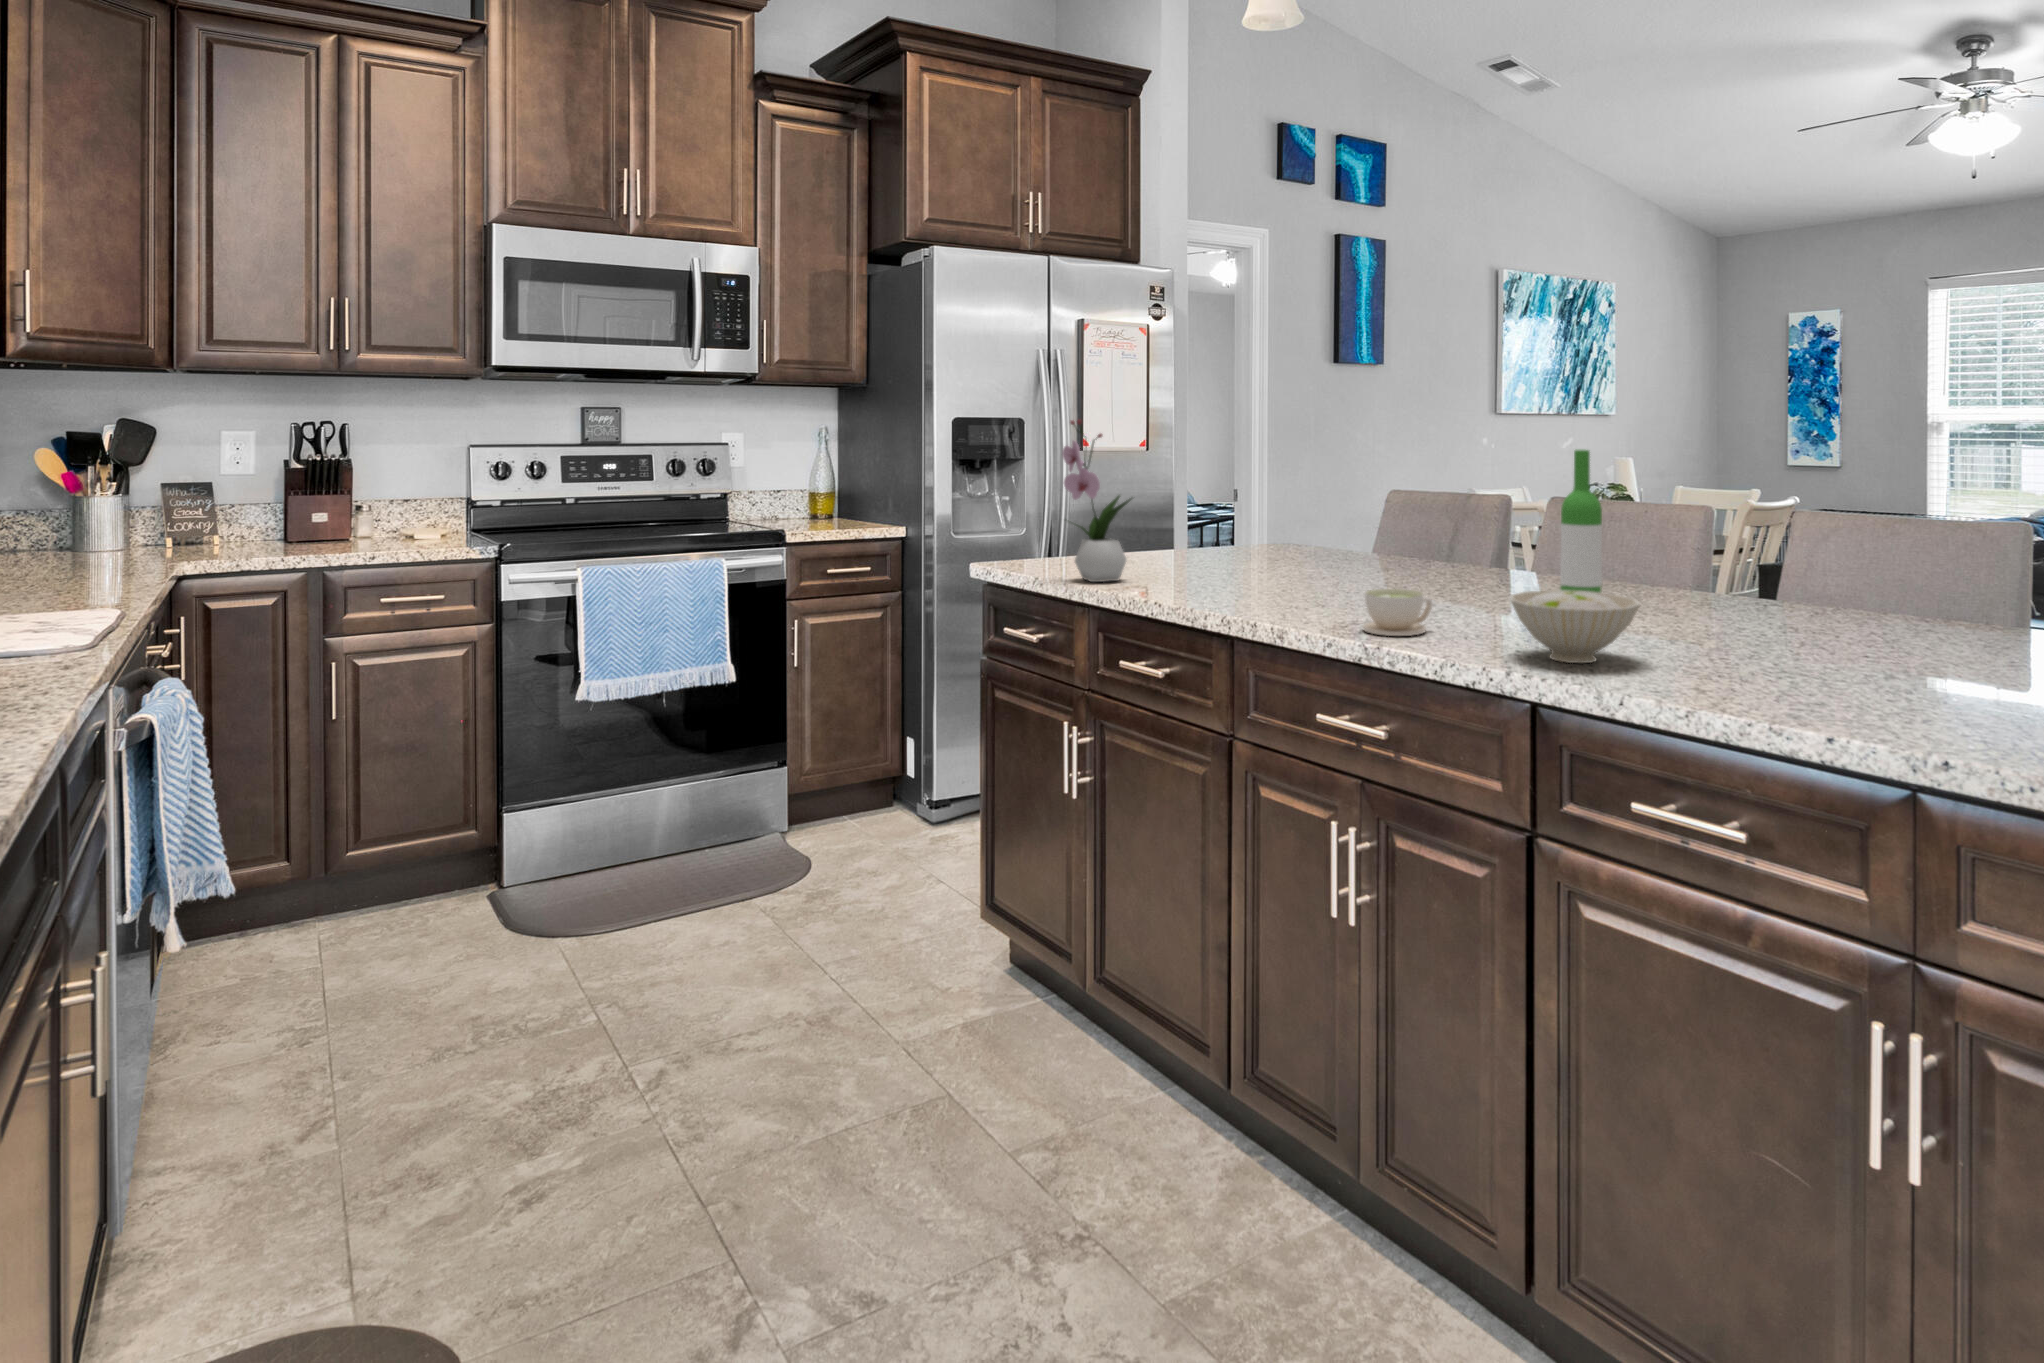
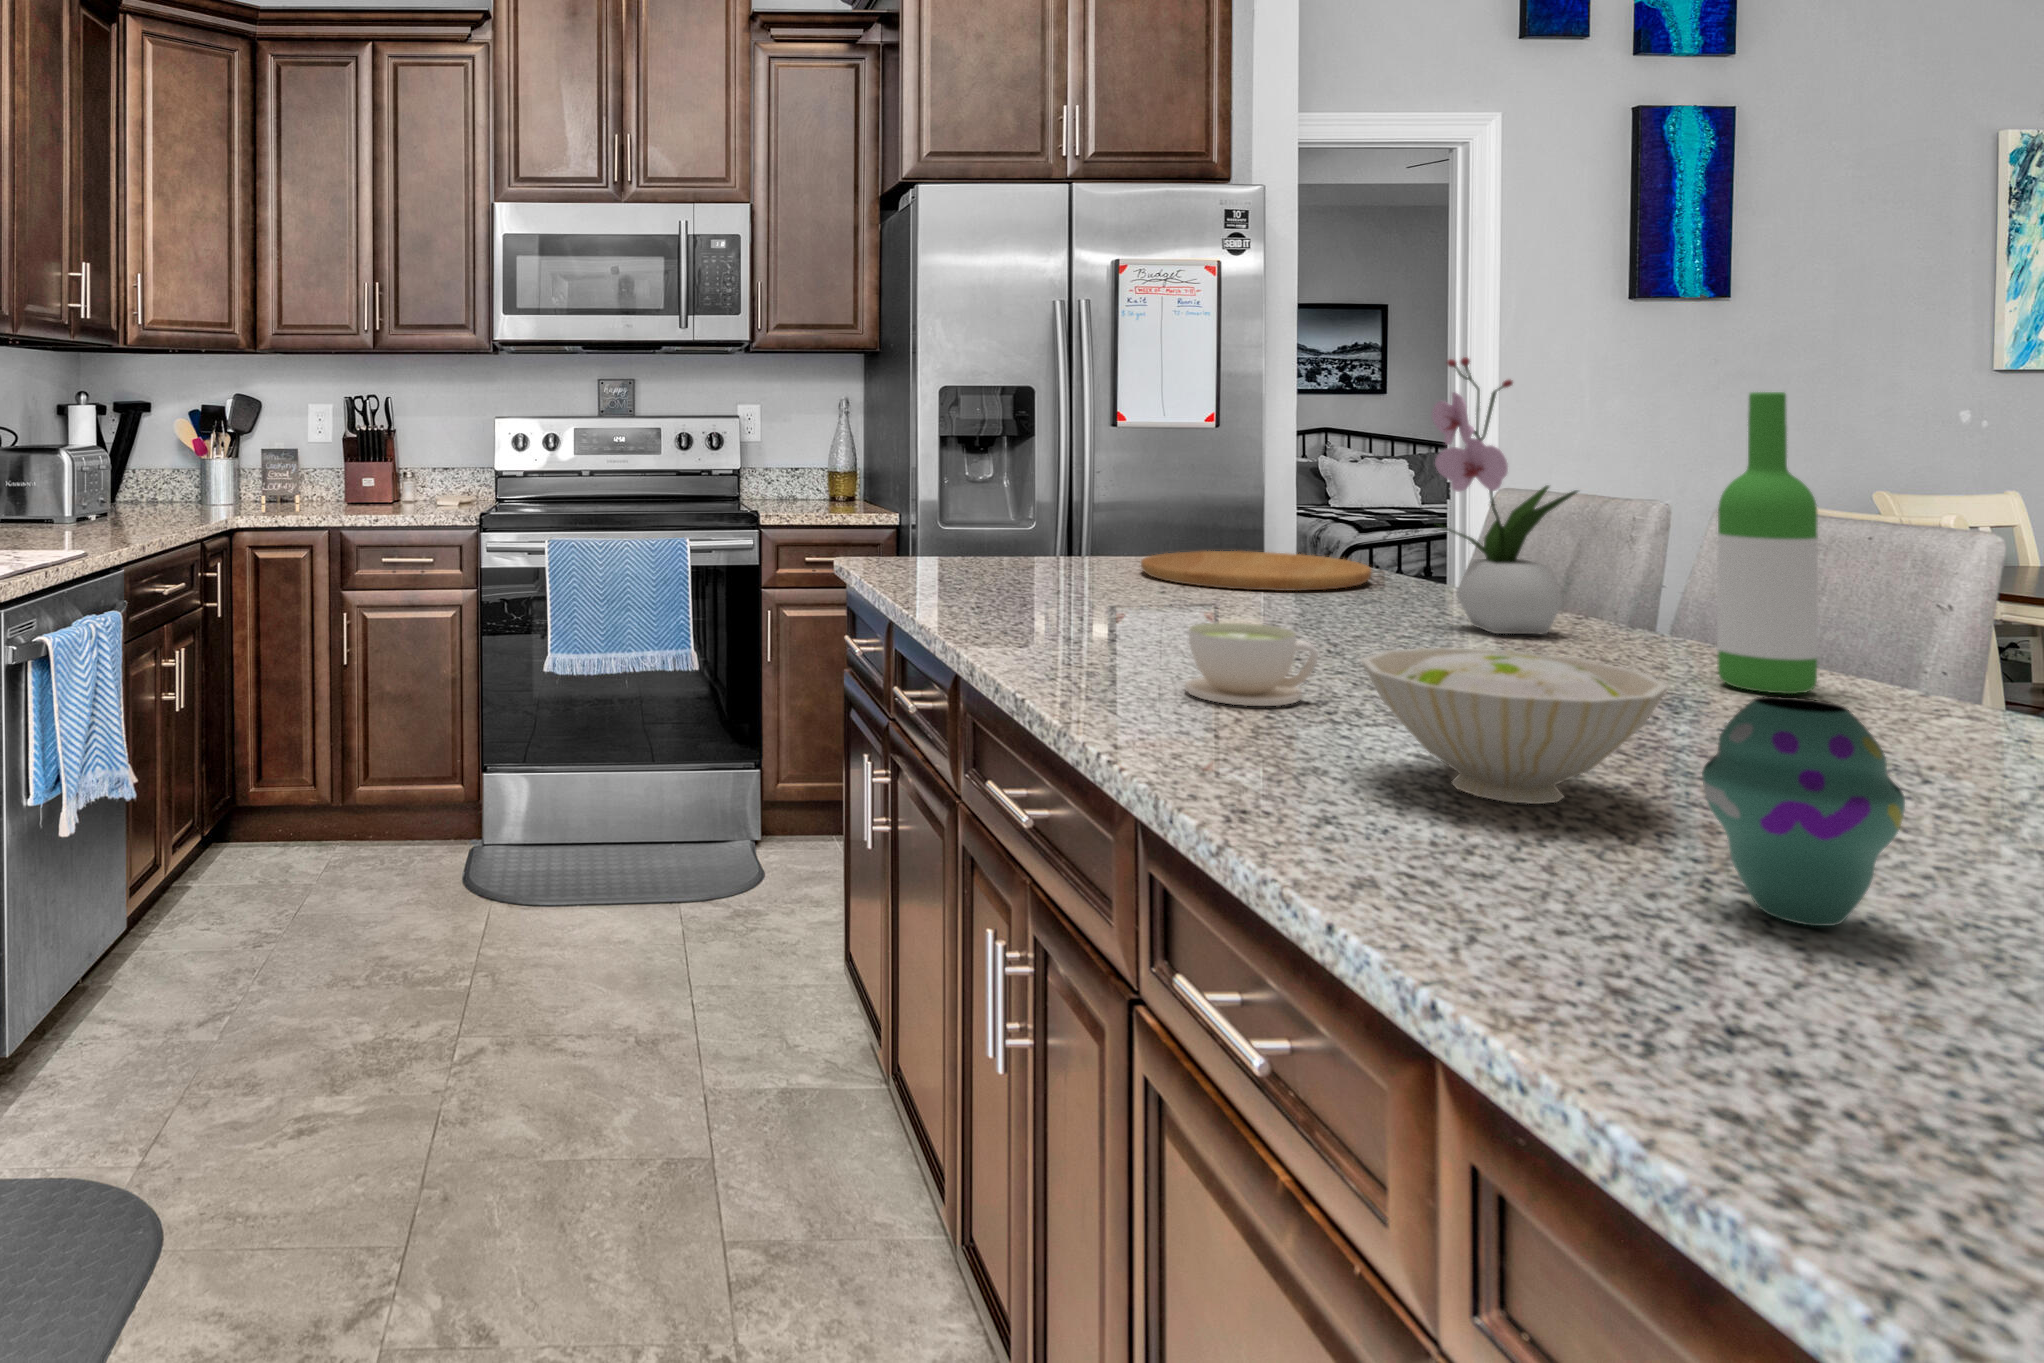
flower arrangement: present [1062,420,1132,582] -> present [1432,357,1578,634]
cutting board: none [1183,545,1326,571] -> present [1141,551,1372,591]
vase: none [1692,596,1761,689] -> present [1702,696,1905,926]

